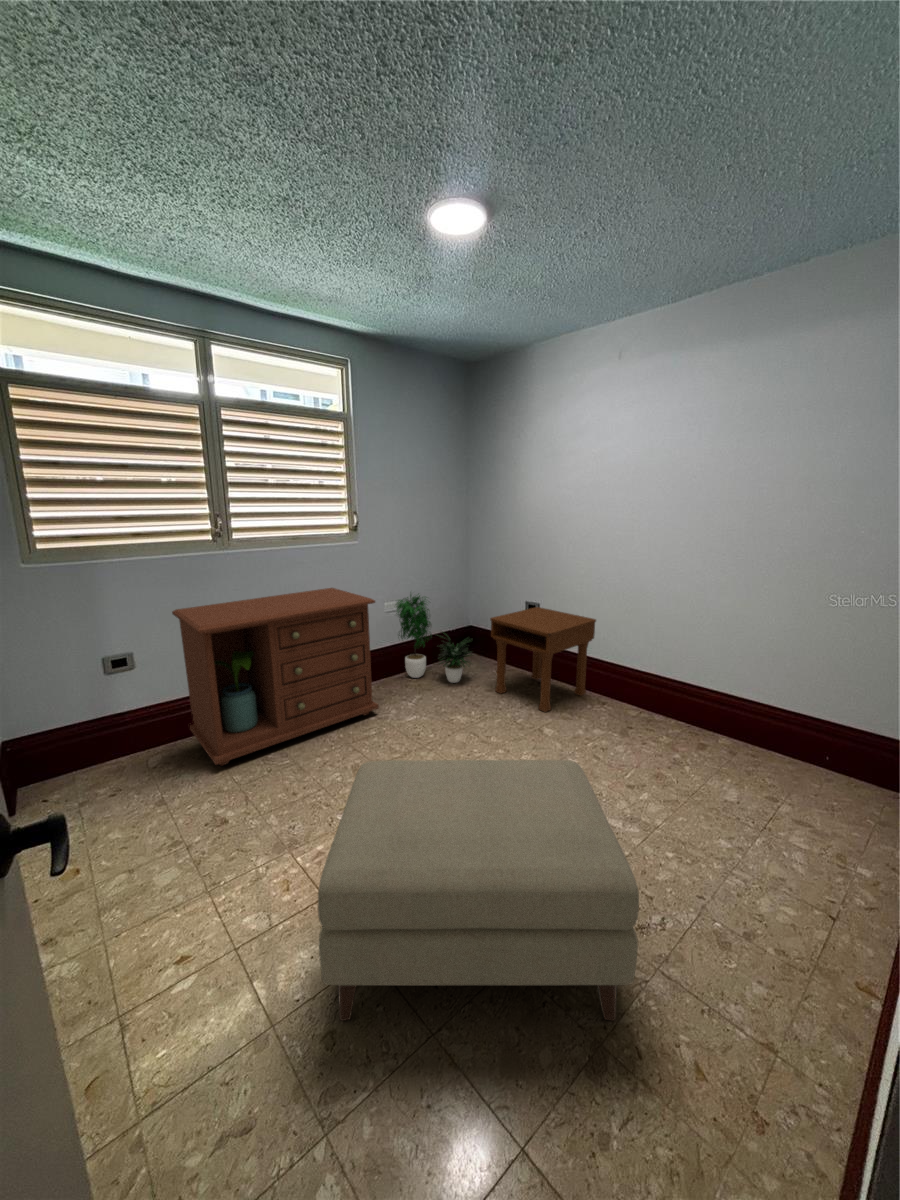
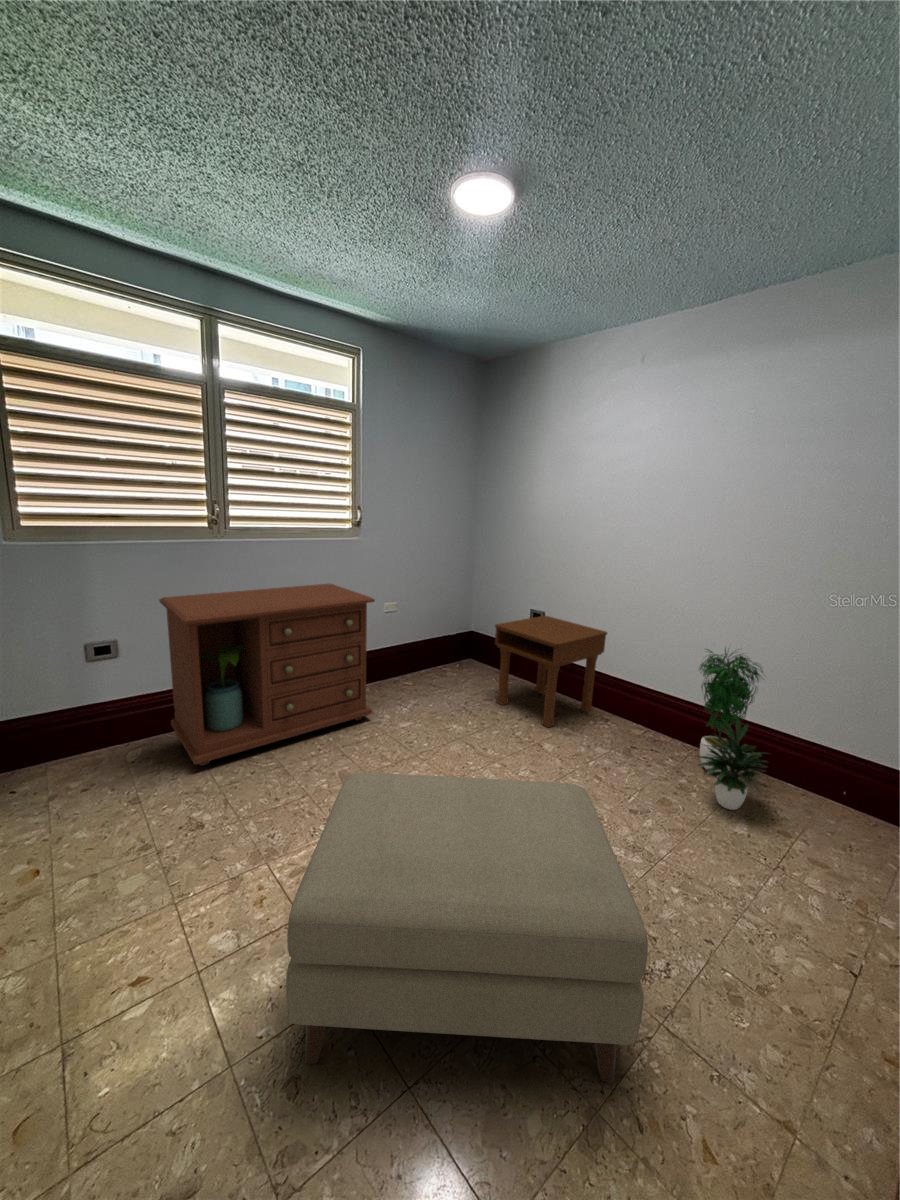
potted plant: present [397,594,470,683] -> present [698,648,767,810]

